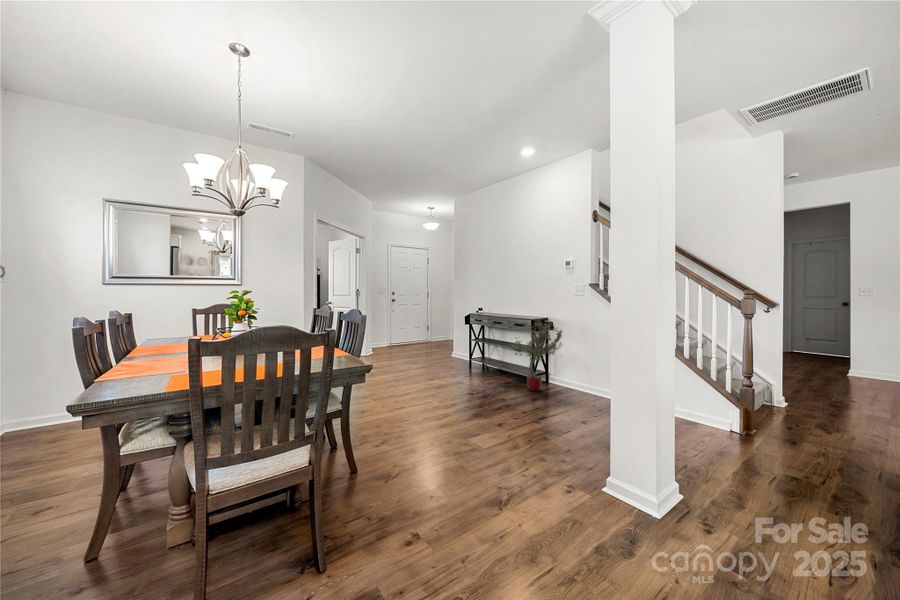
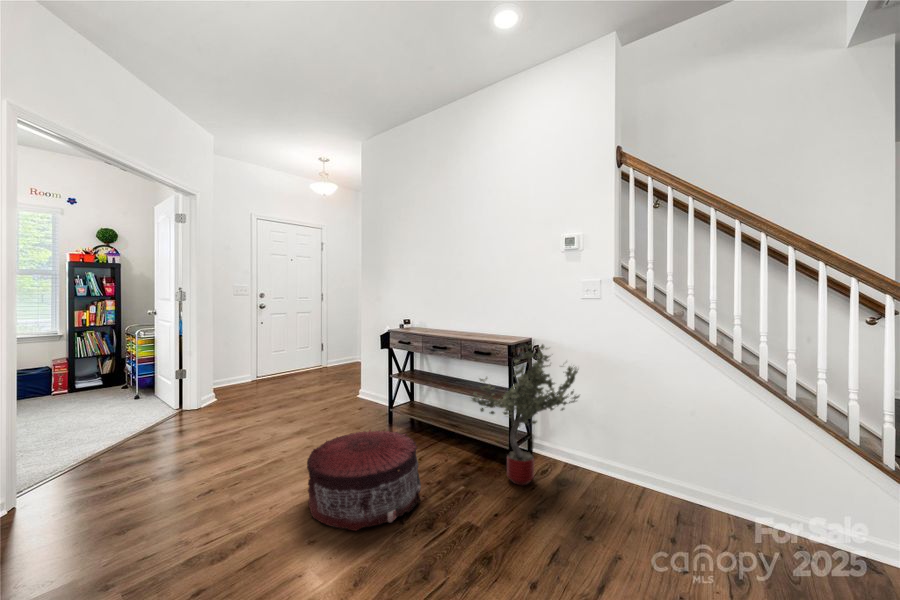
pouf: none [431,360,482,396] -> present [307,430,421,531]

